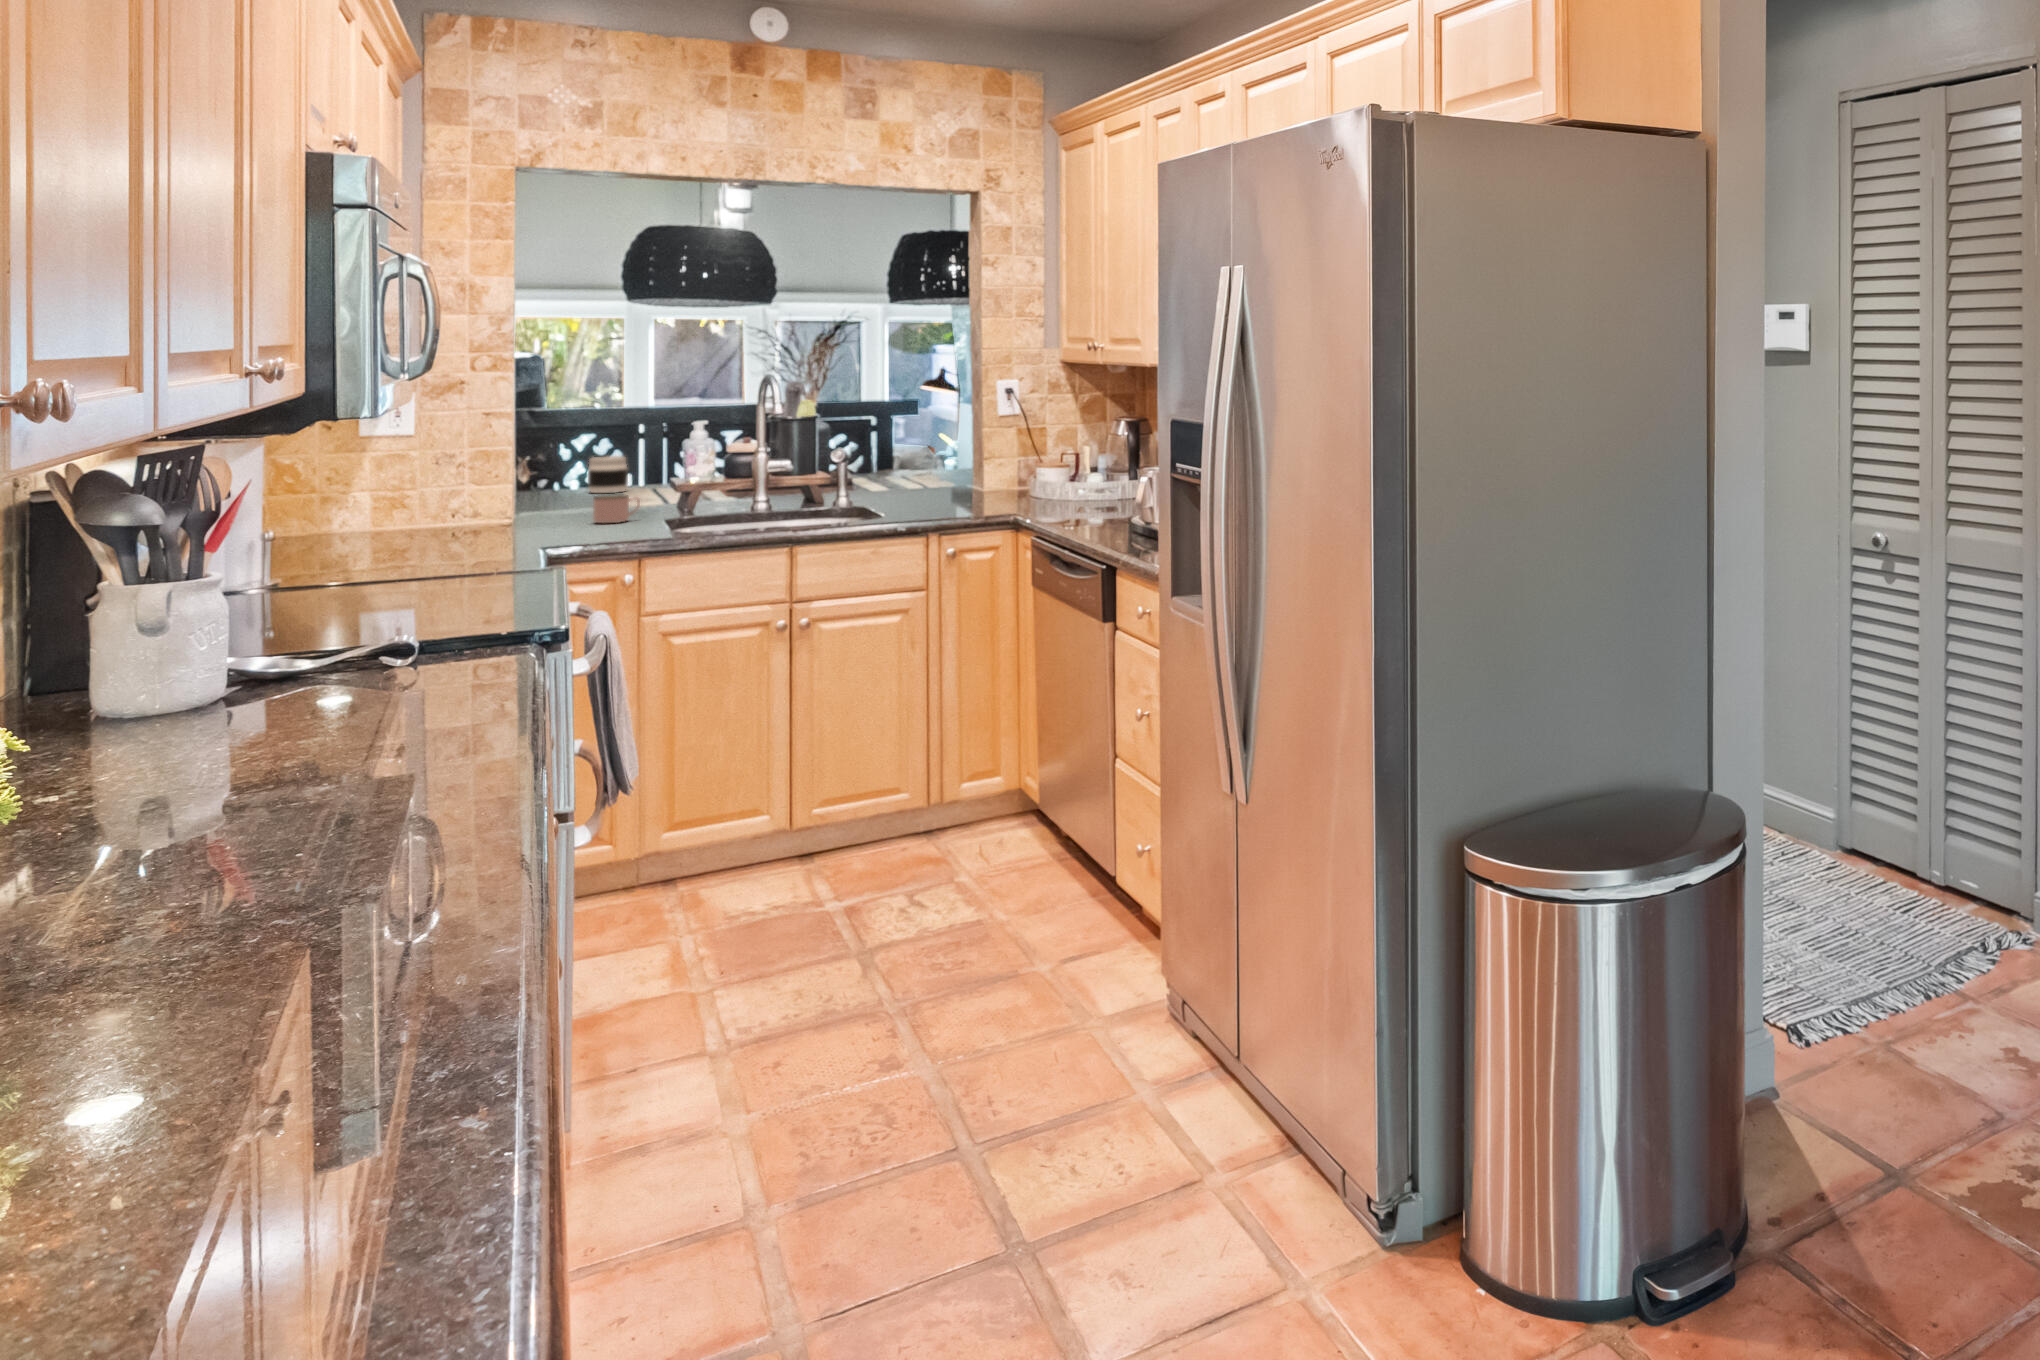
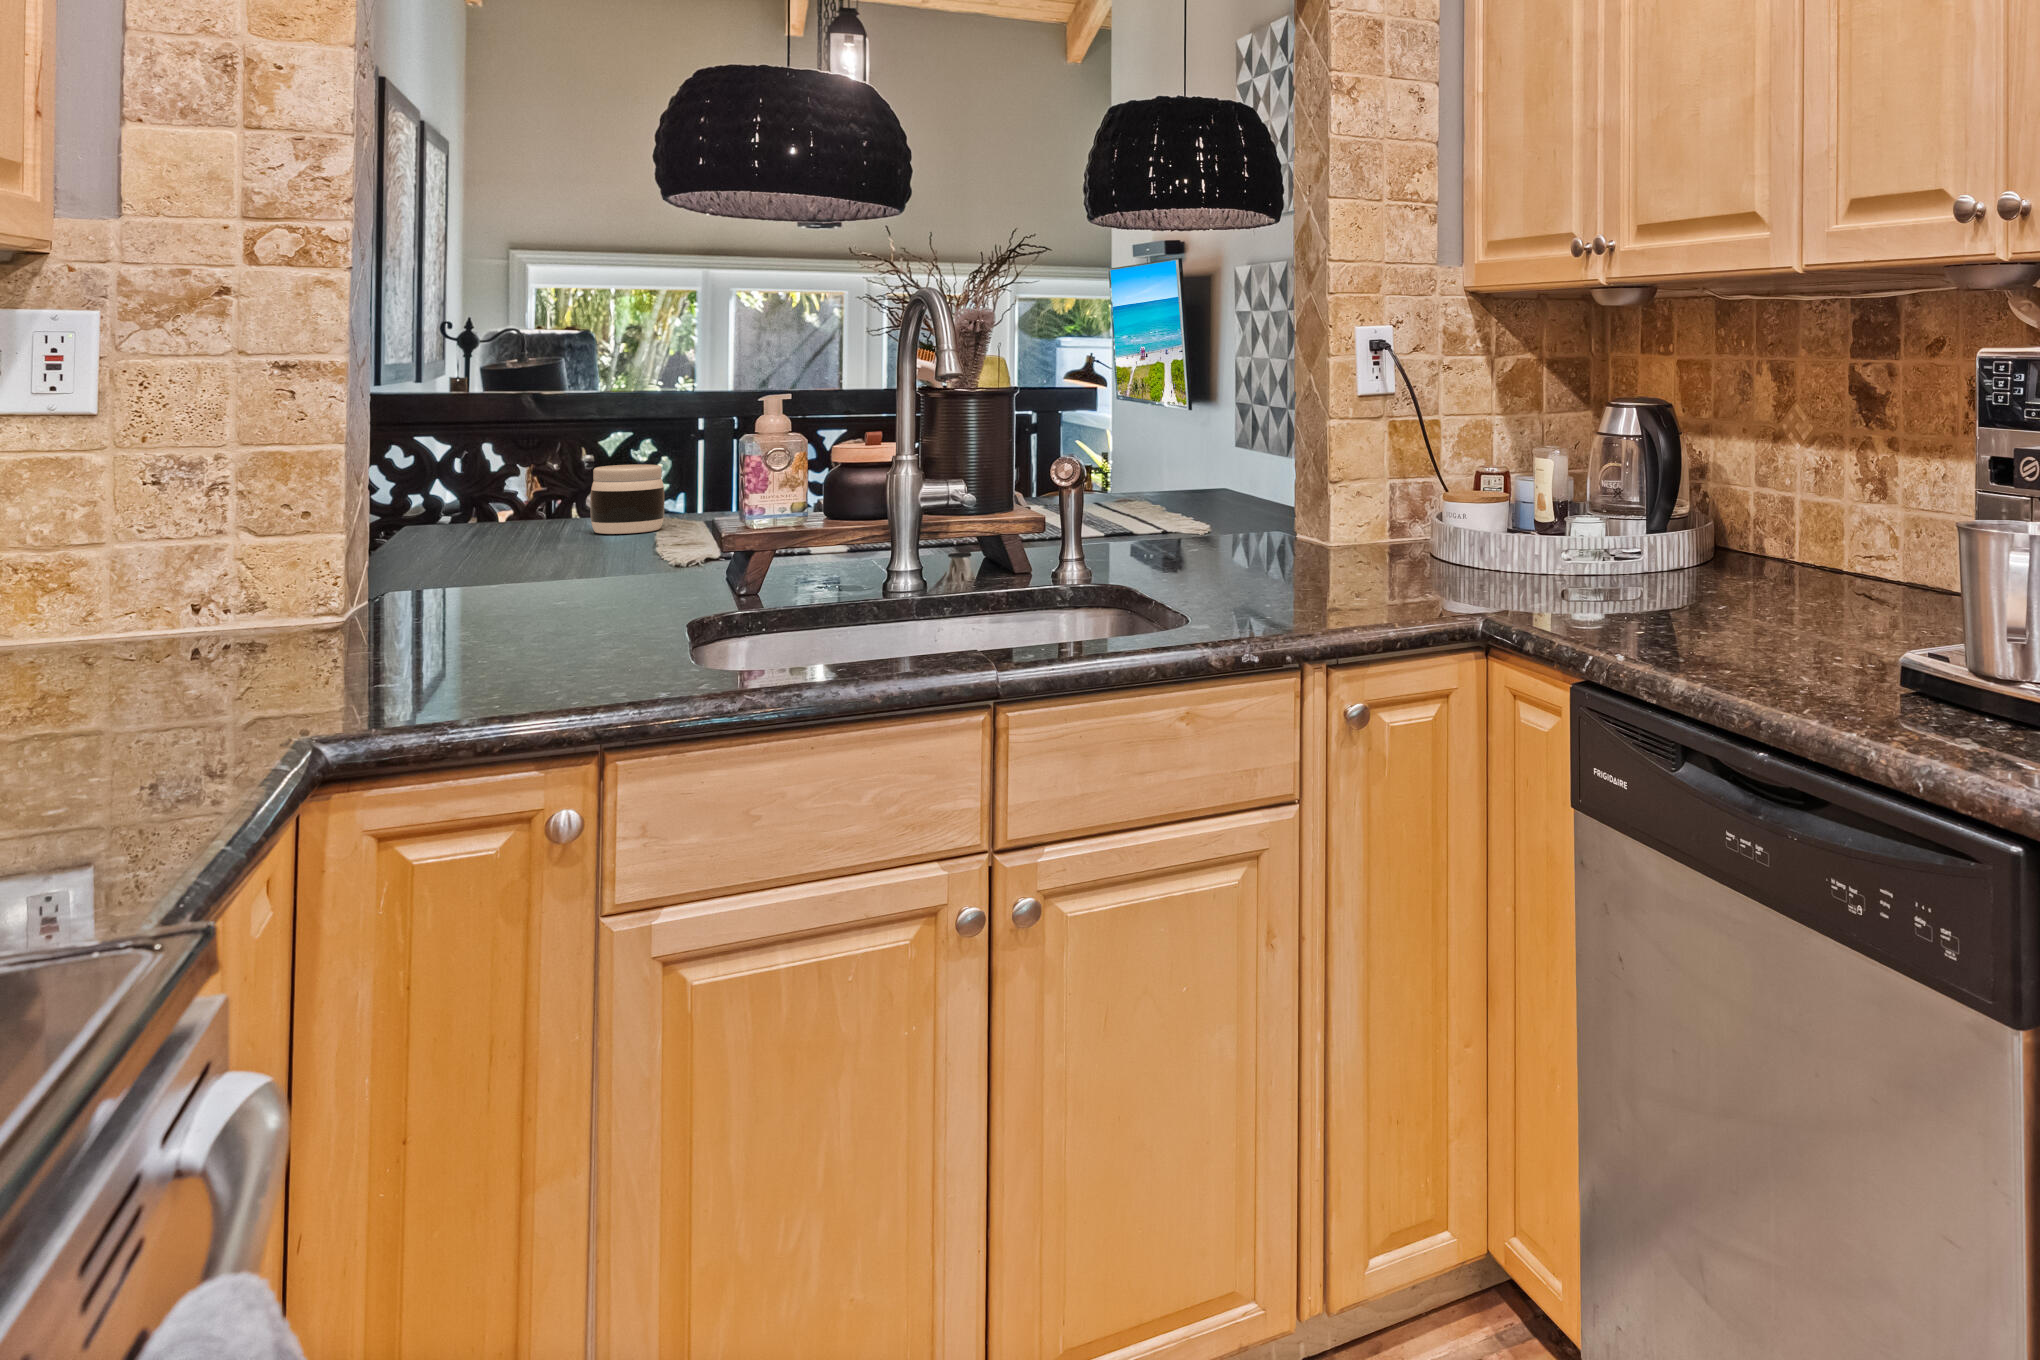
mug: present [593,494,640,523] -> none [543,554,650,622]

